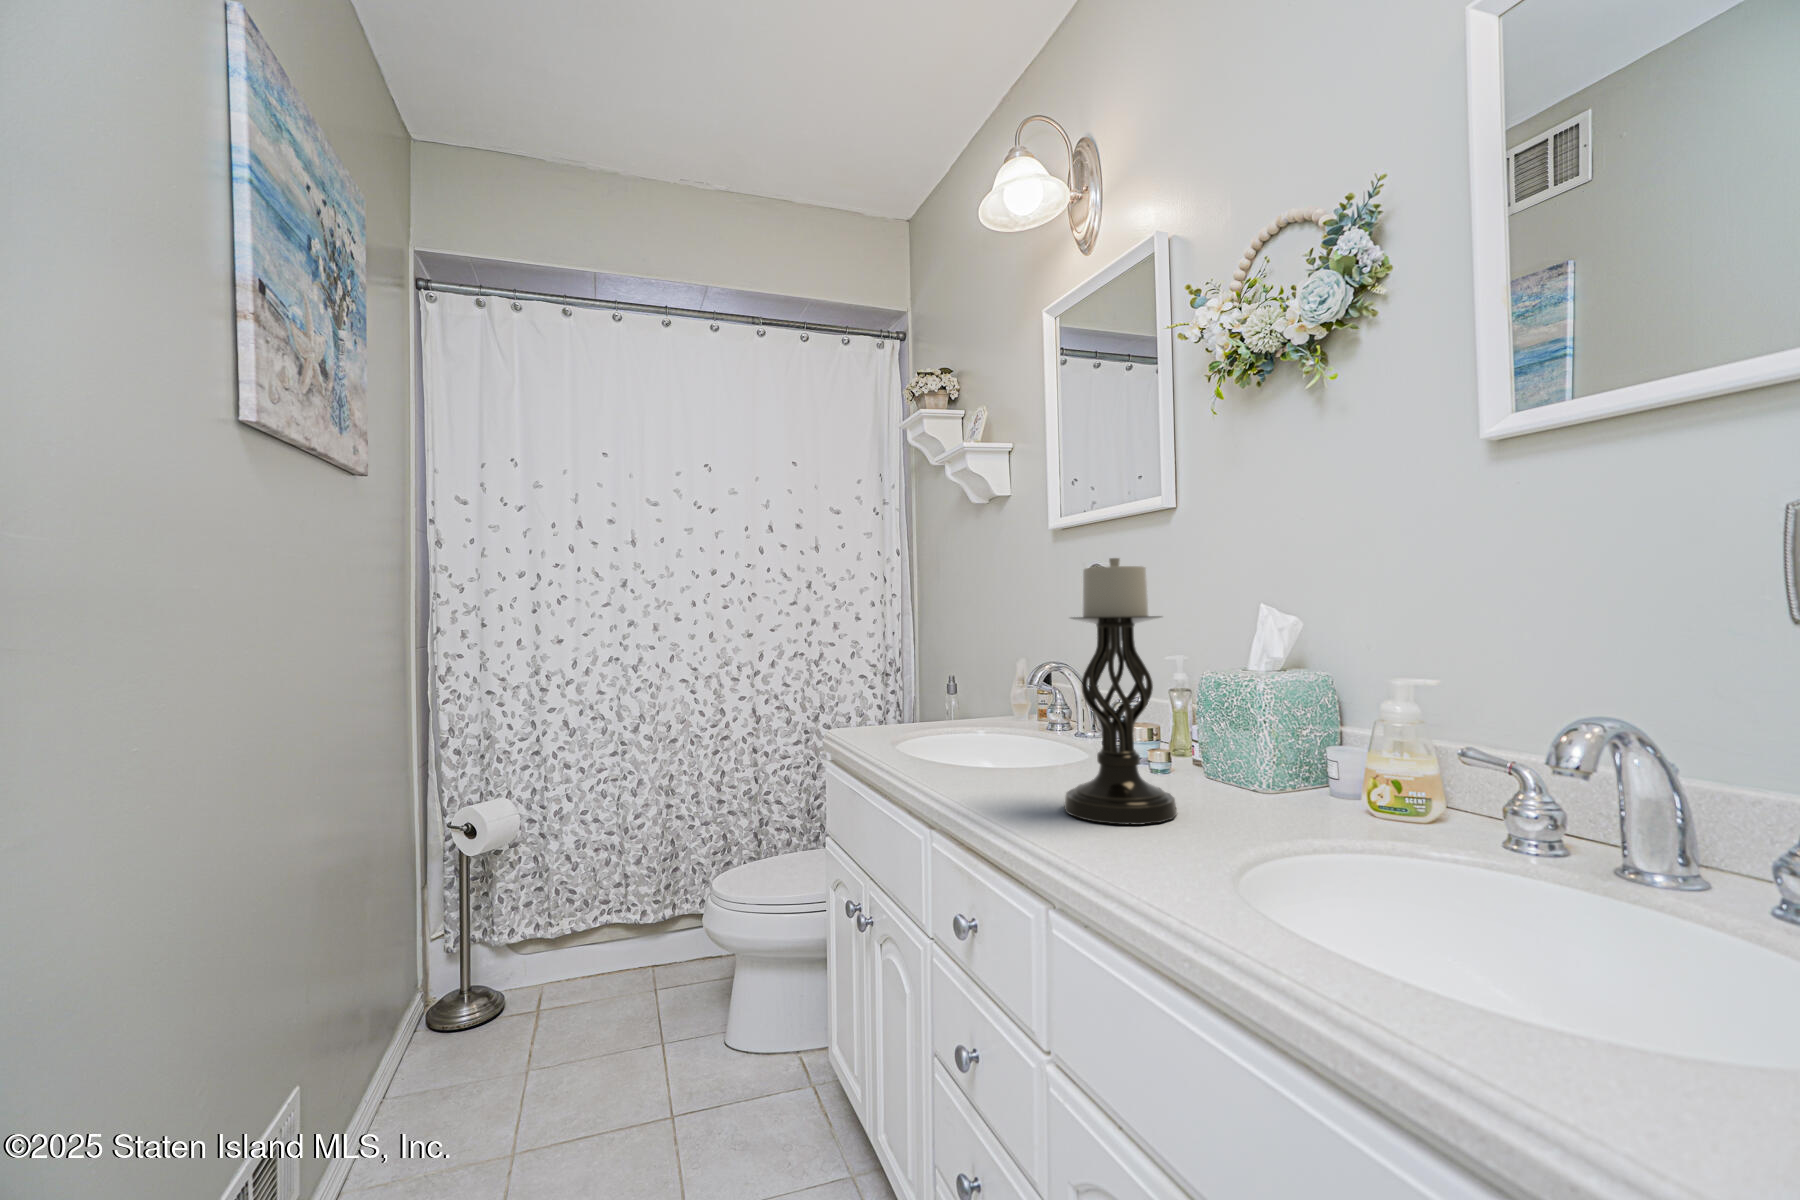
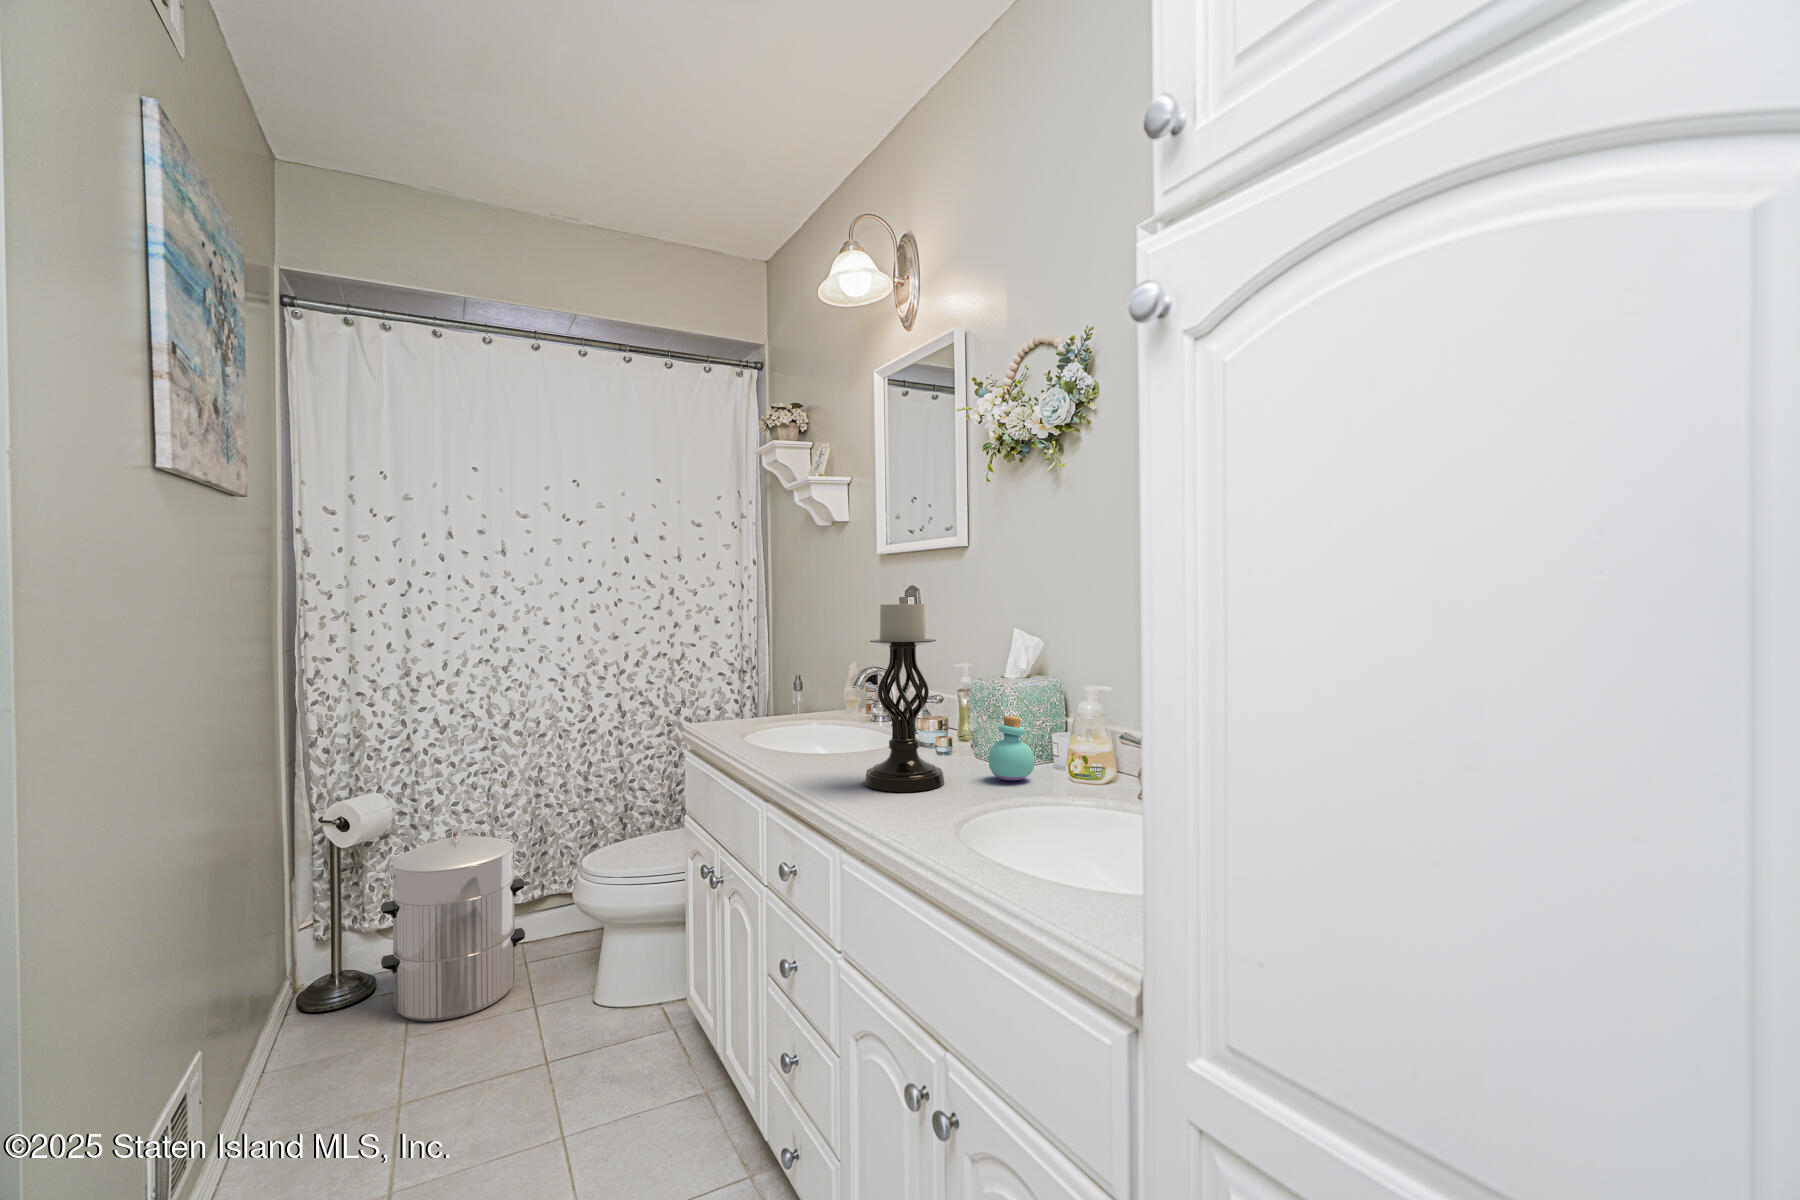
perfume bottle: none [1237,722,1309,813] -> present [989,716,1035,780]
waste bin: none [506,843,654,1053] -> present [381,832,525,1021]

